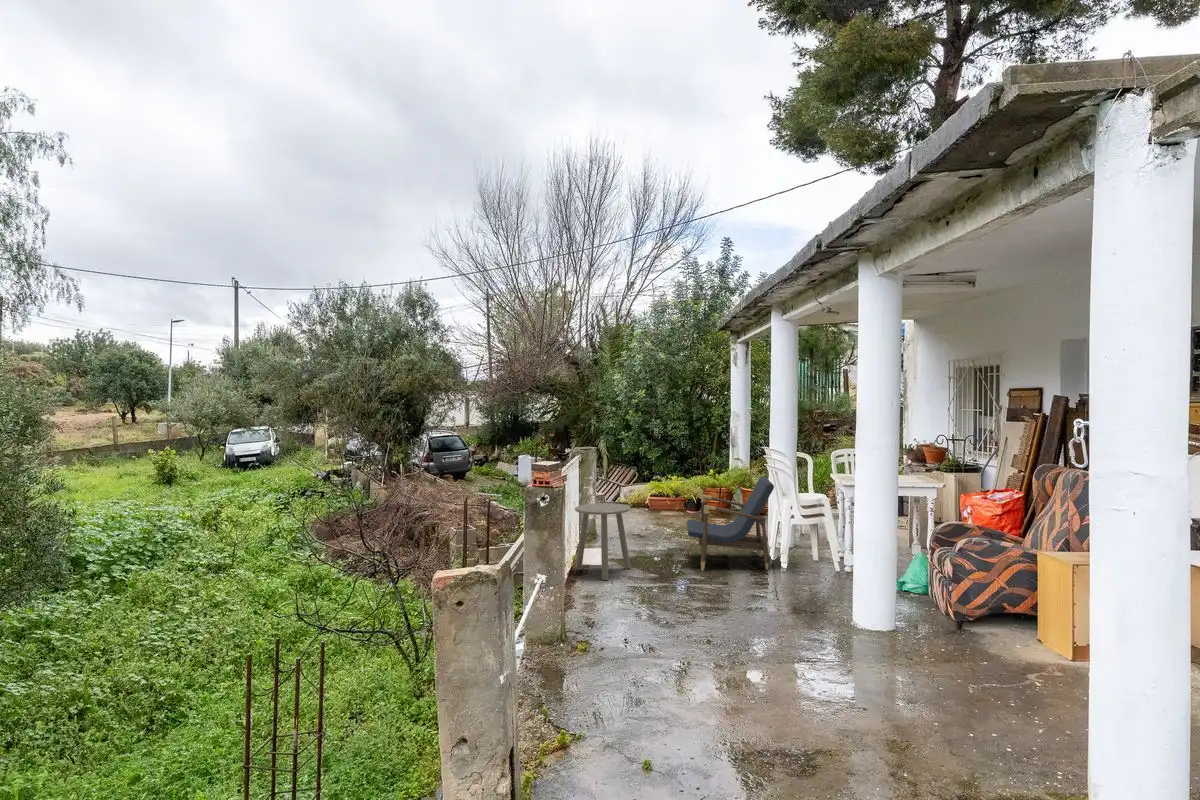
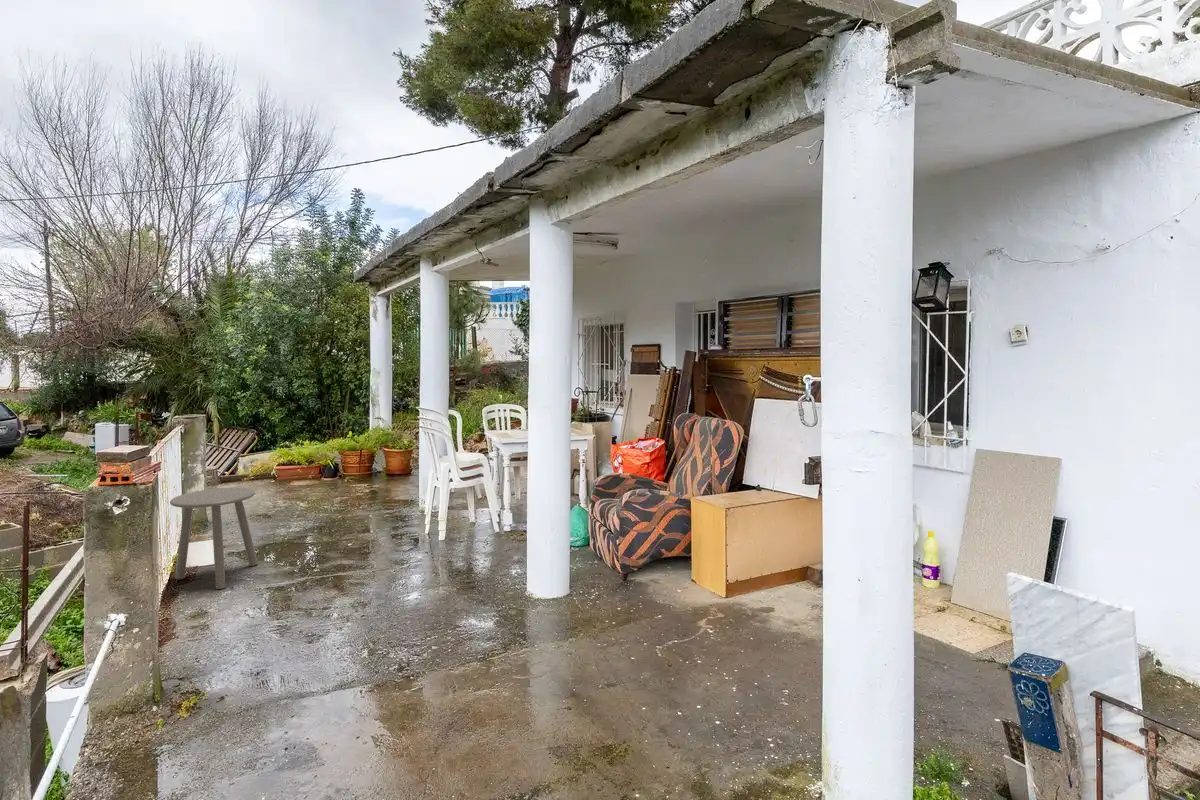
lounge chair: present [687,476,774,571] -> none [330,440,431,553]

